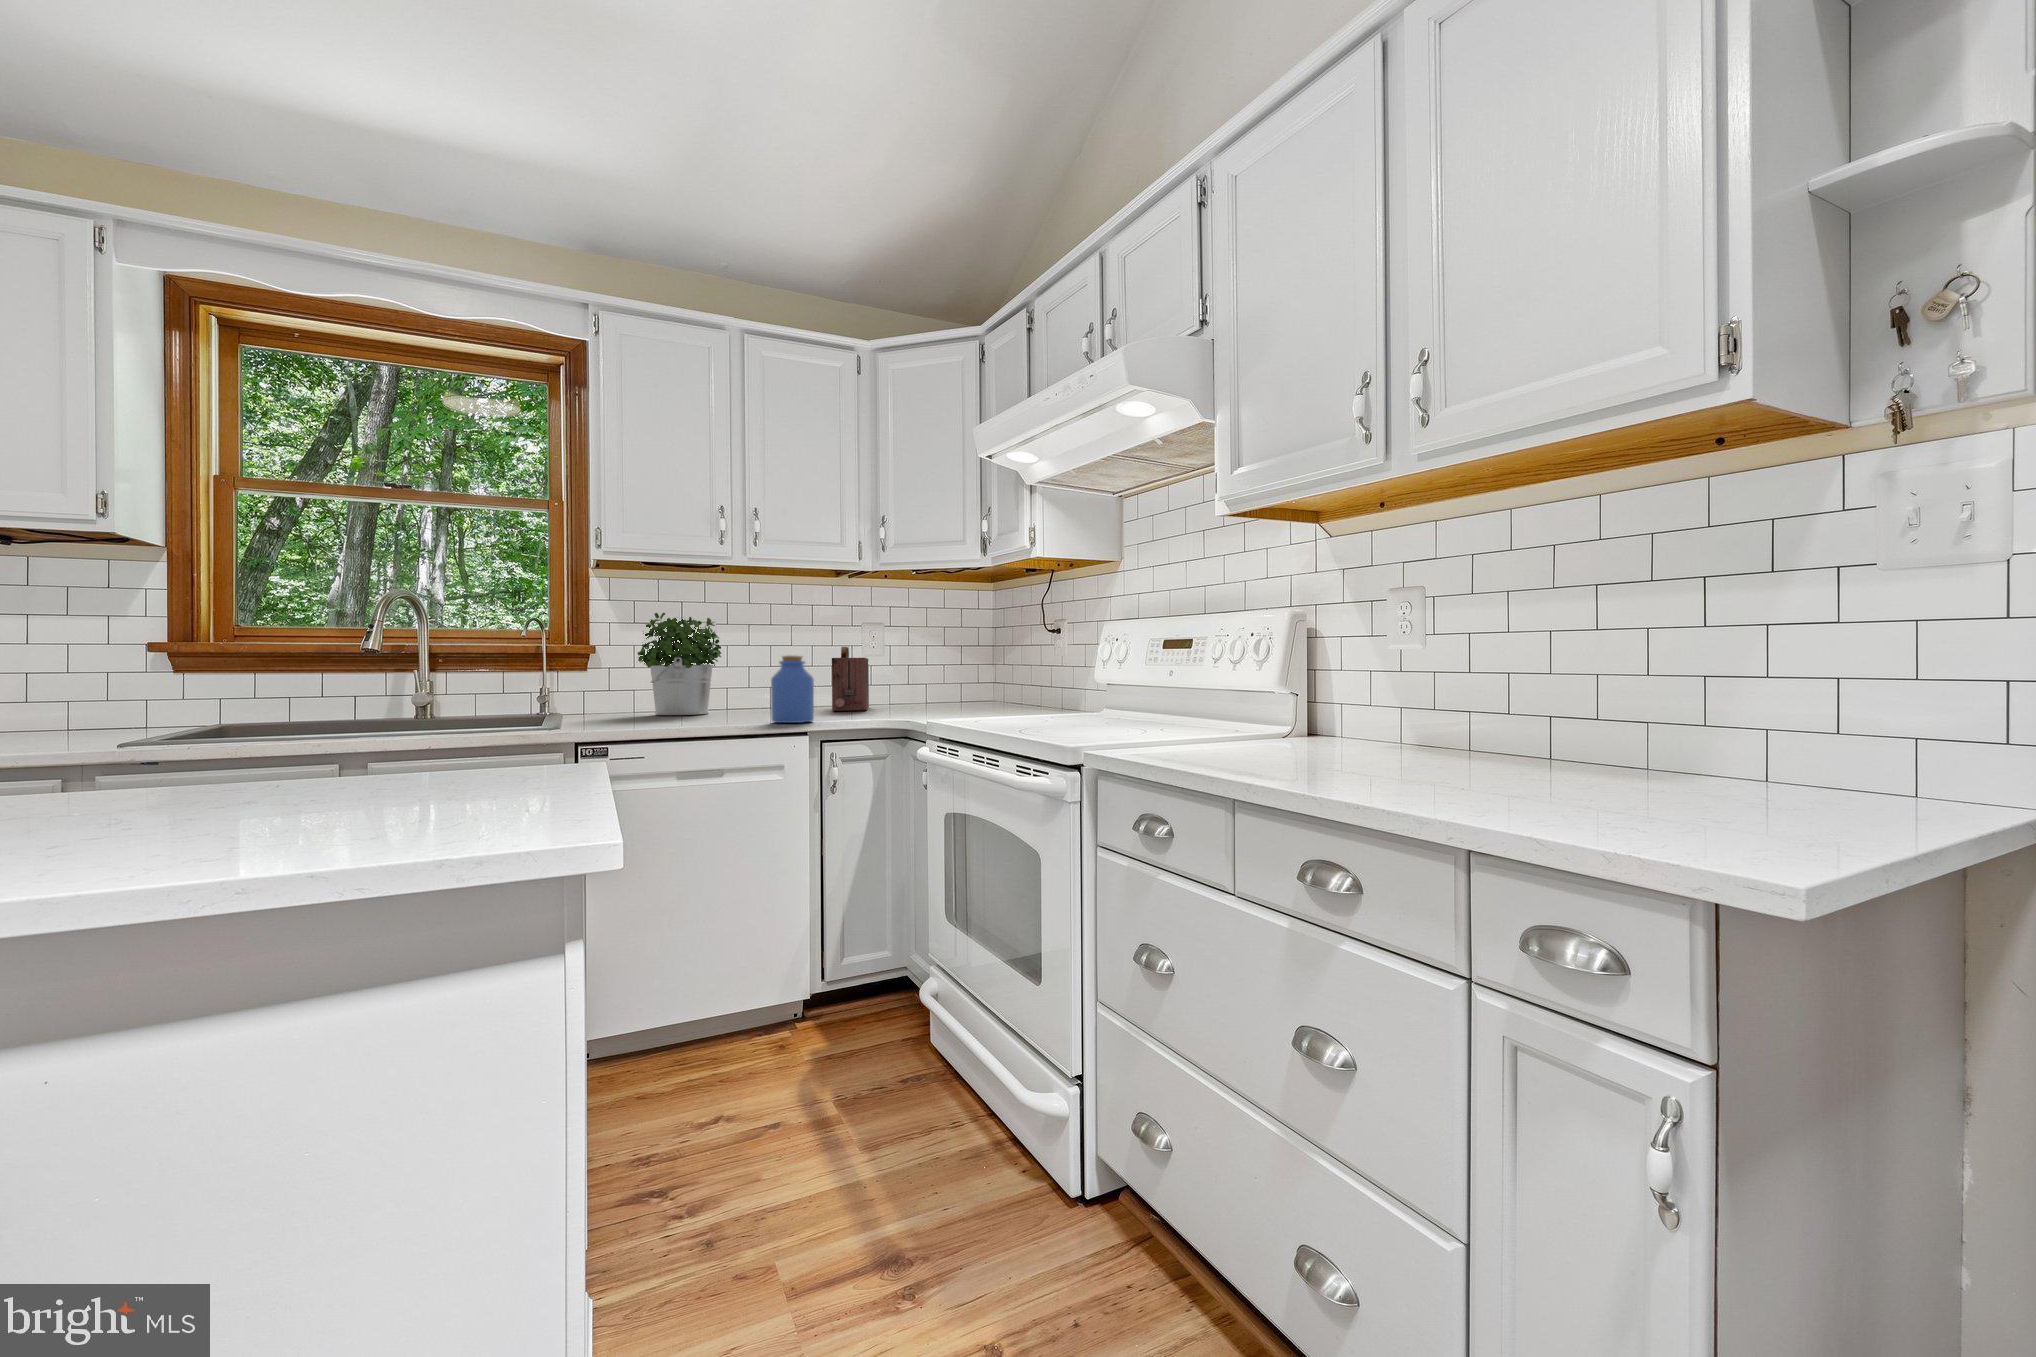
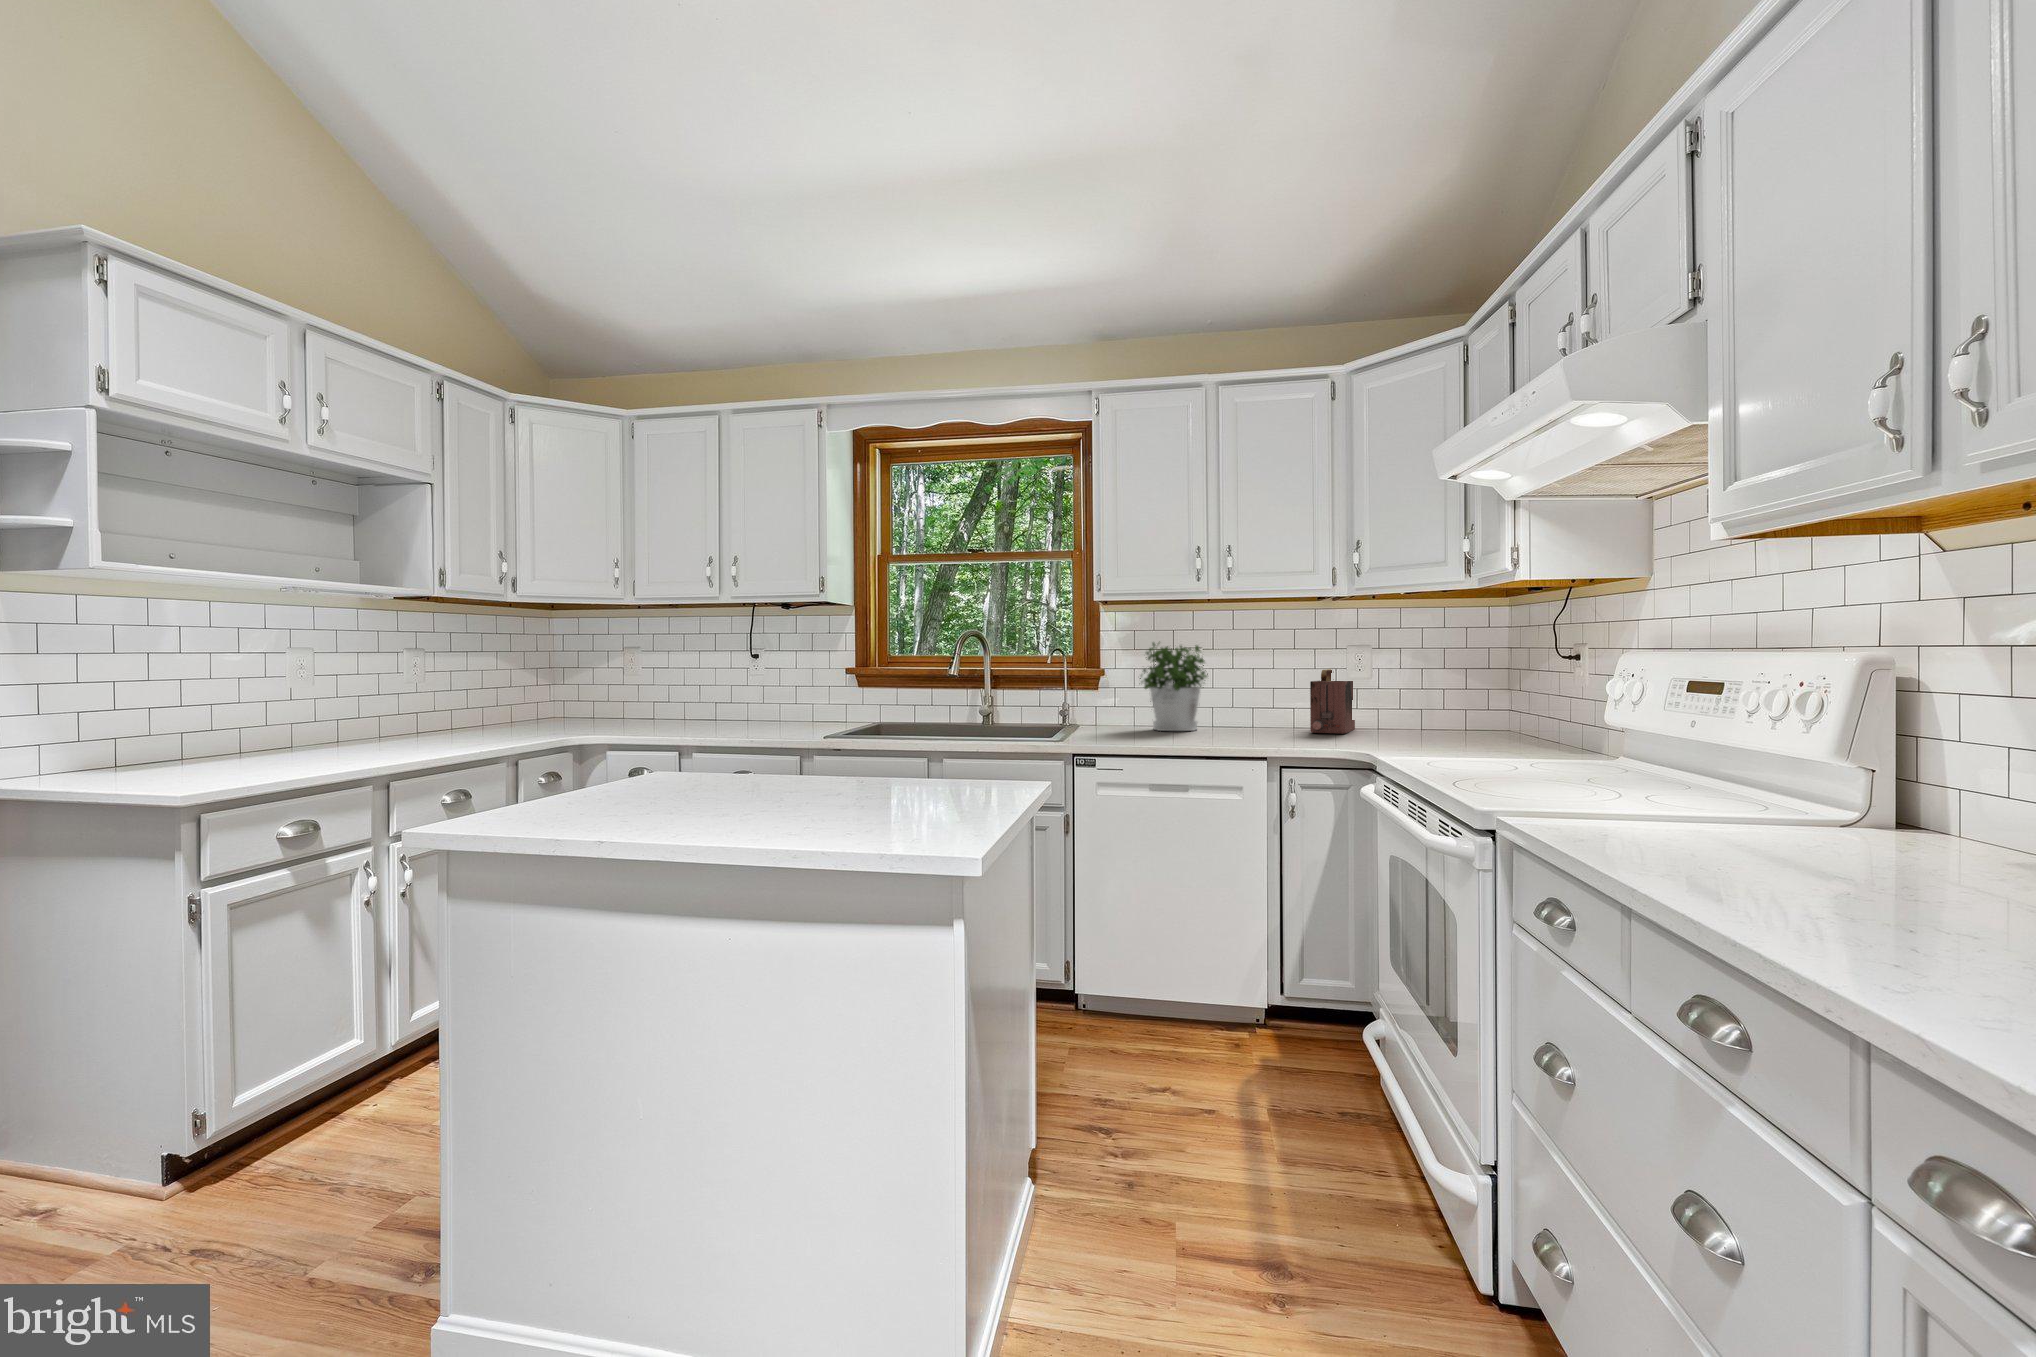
jar: present [771,655,814,723] -> none [1235,685,1275,748]

